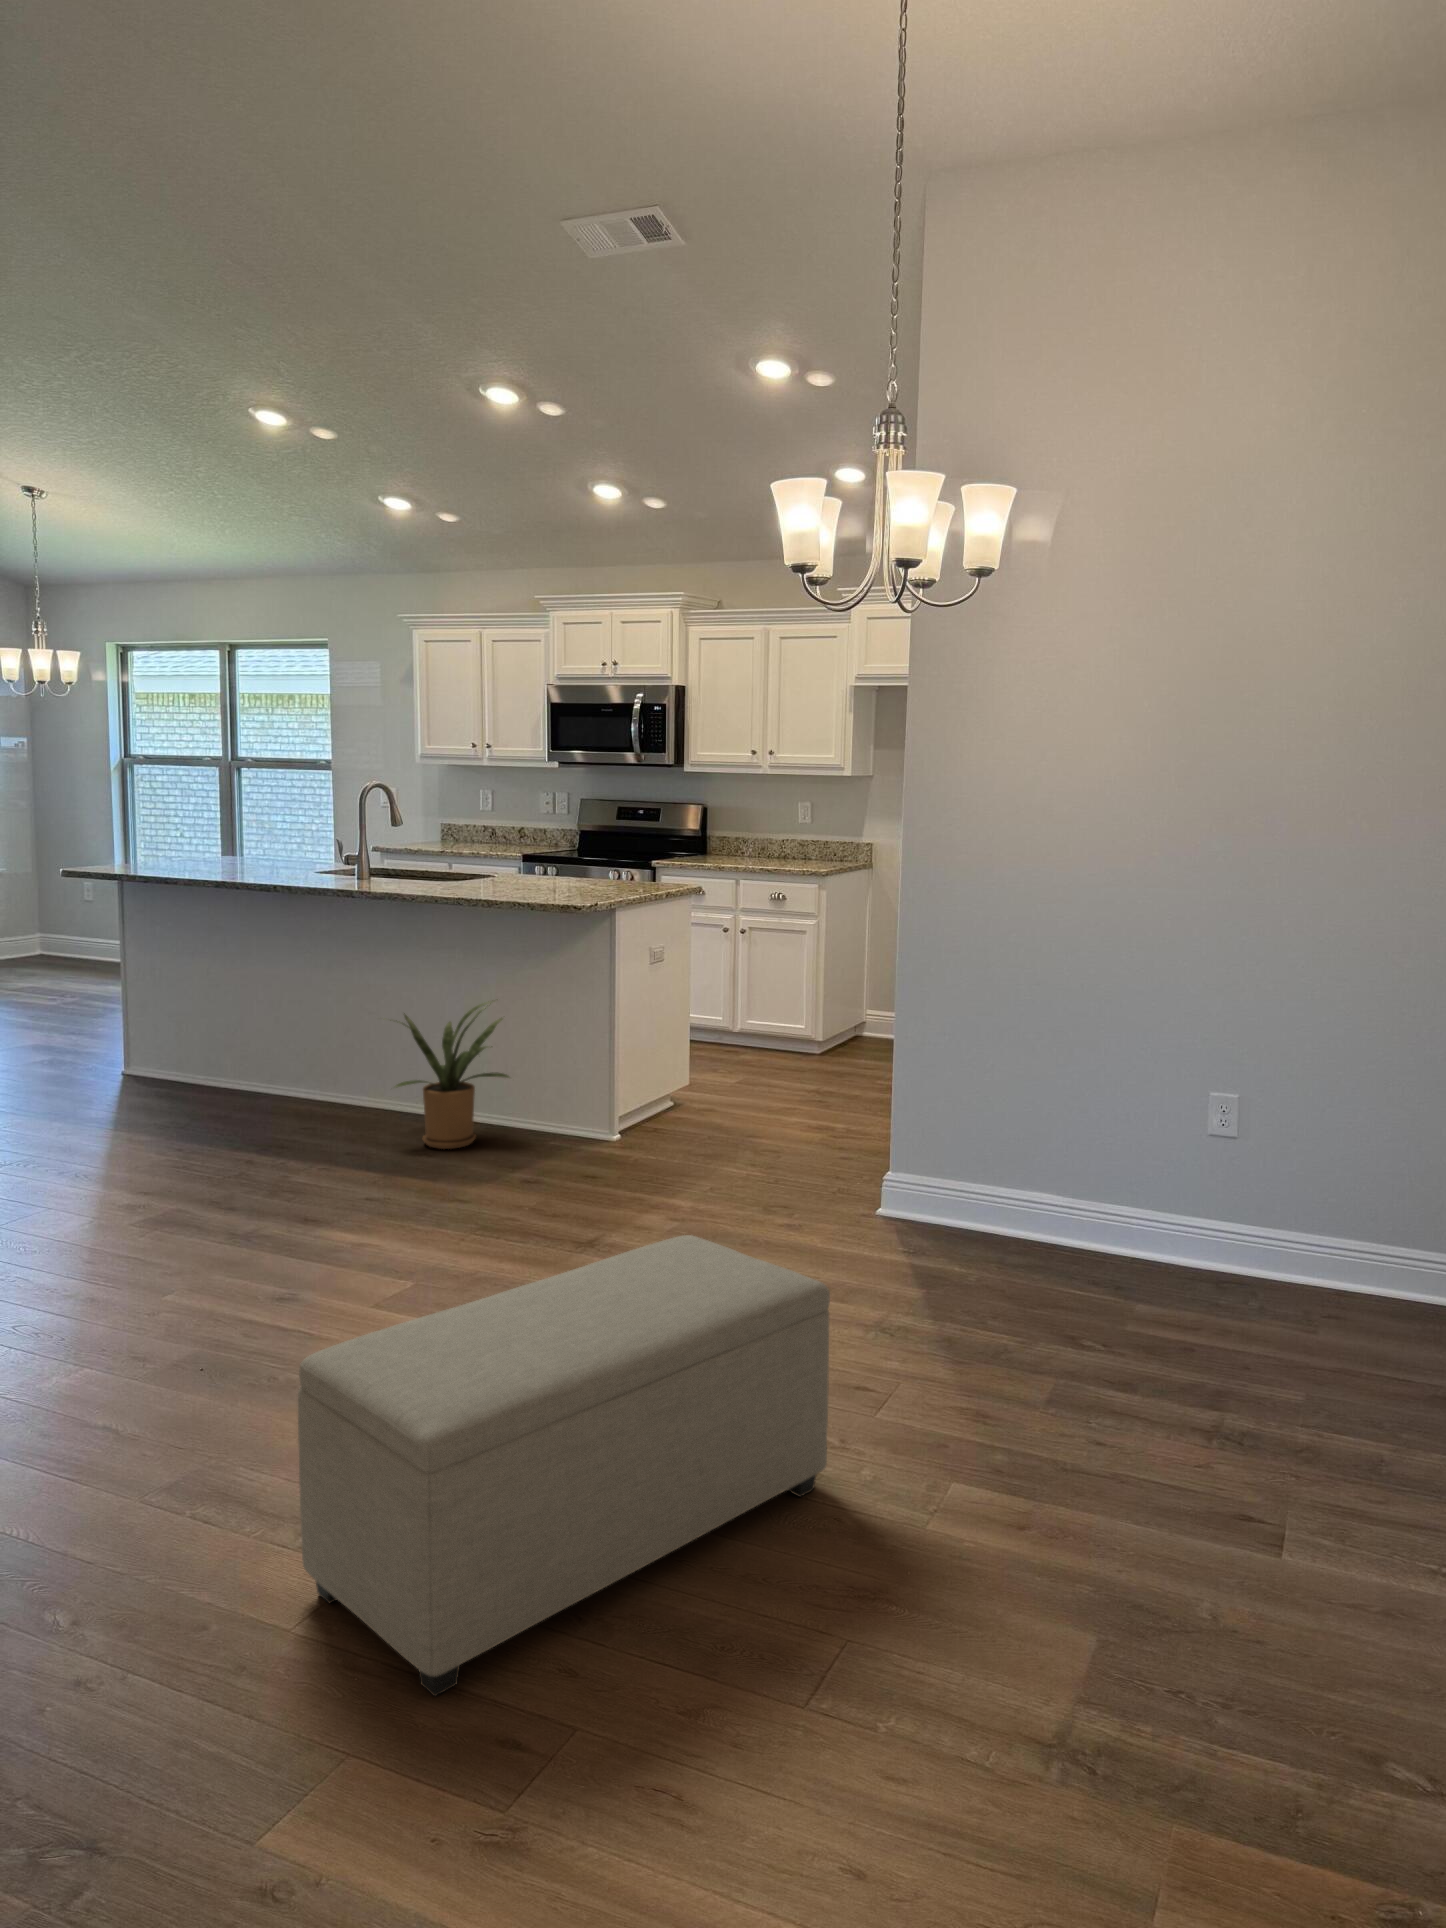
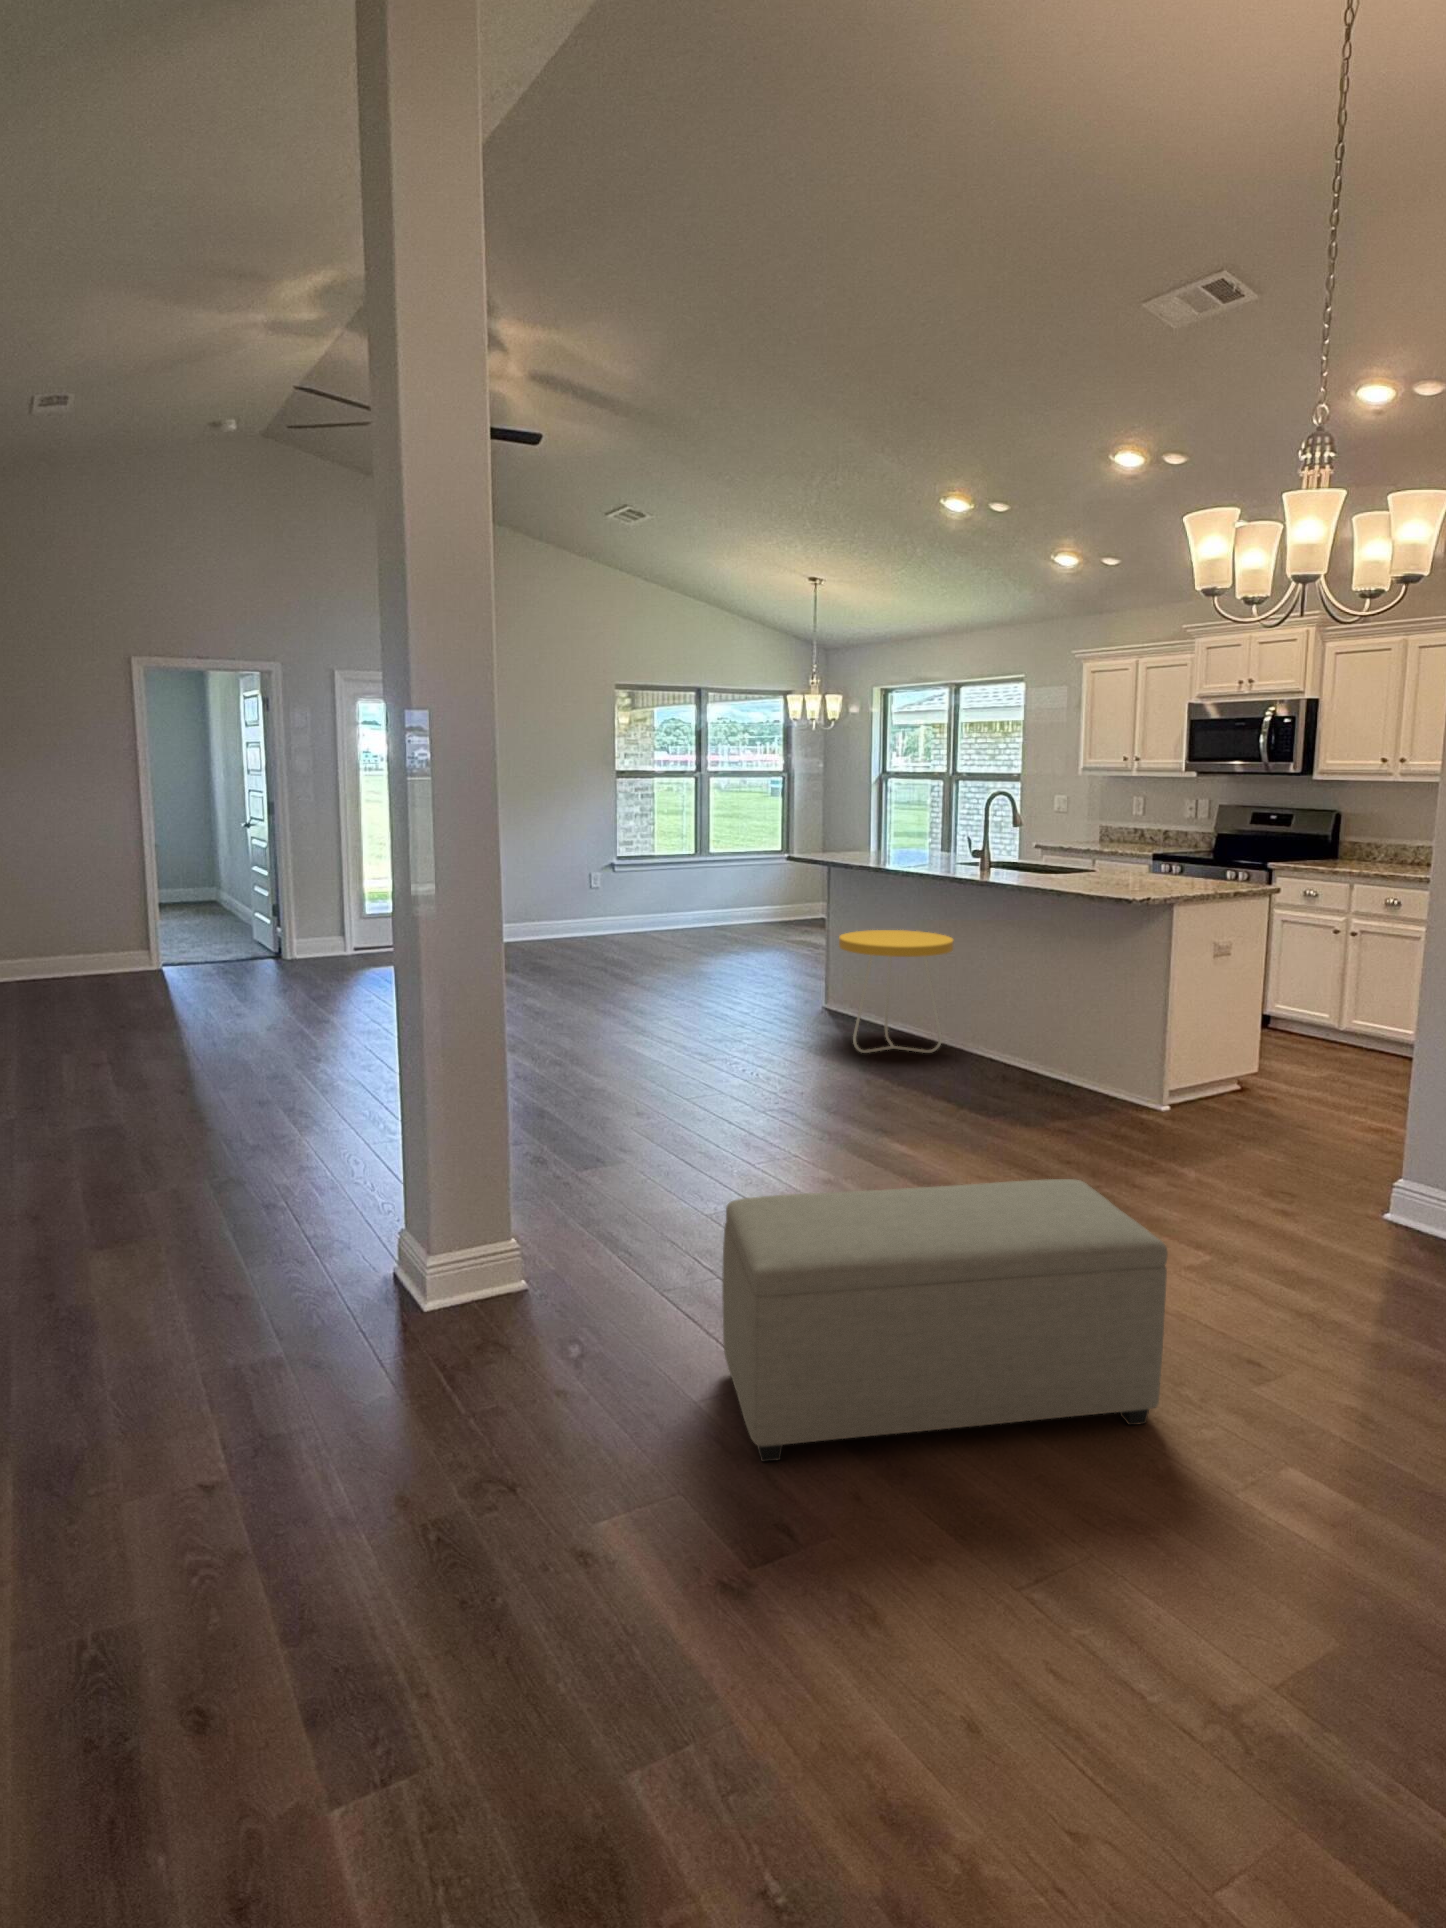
side table: none [175,965,333,1132] -> present [839,930,953,1053]
house plant: present [390,1001,510,1149] -> none [970,973,1081,1091]

